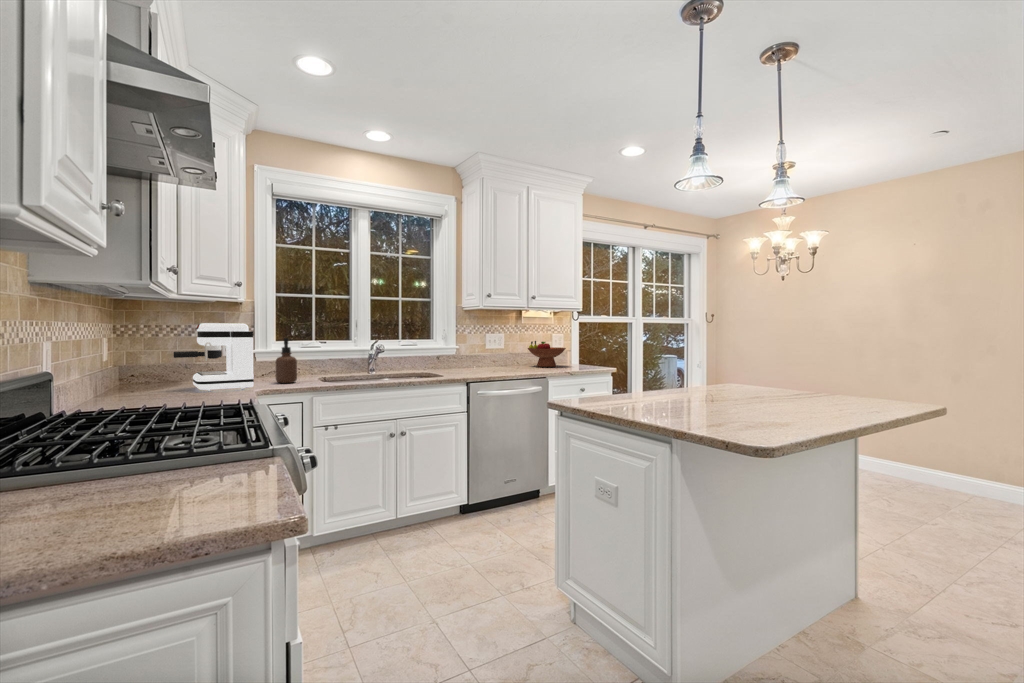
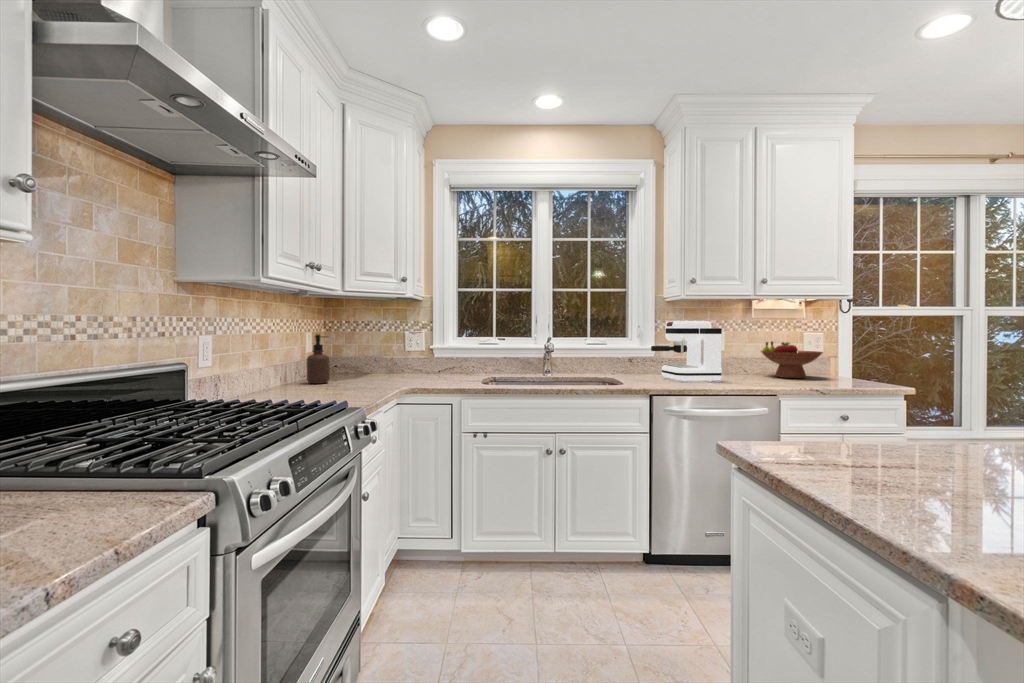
coffee maker: present [174,323,254,391] -> present [651,321,722,382]
soap dispenser: present [276,338,297,383] -> present [307,335,330,384]

